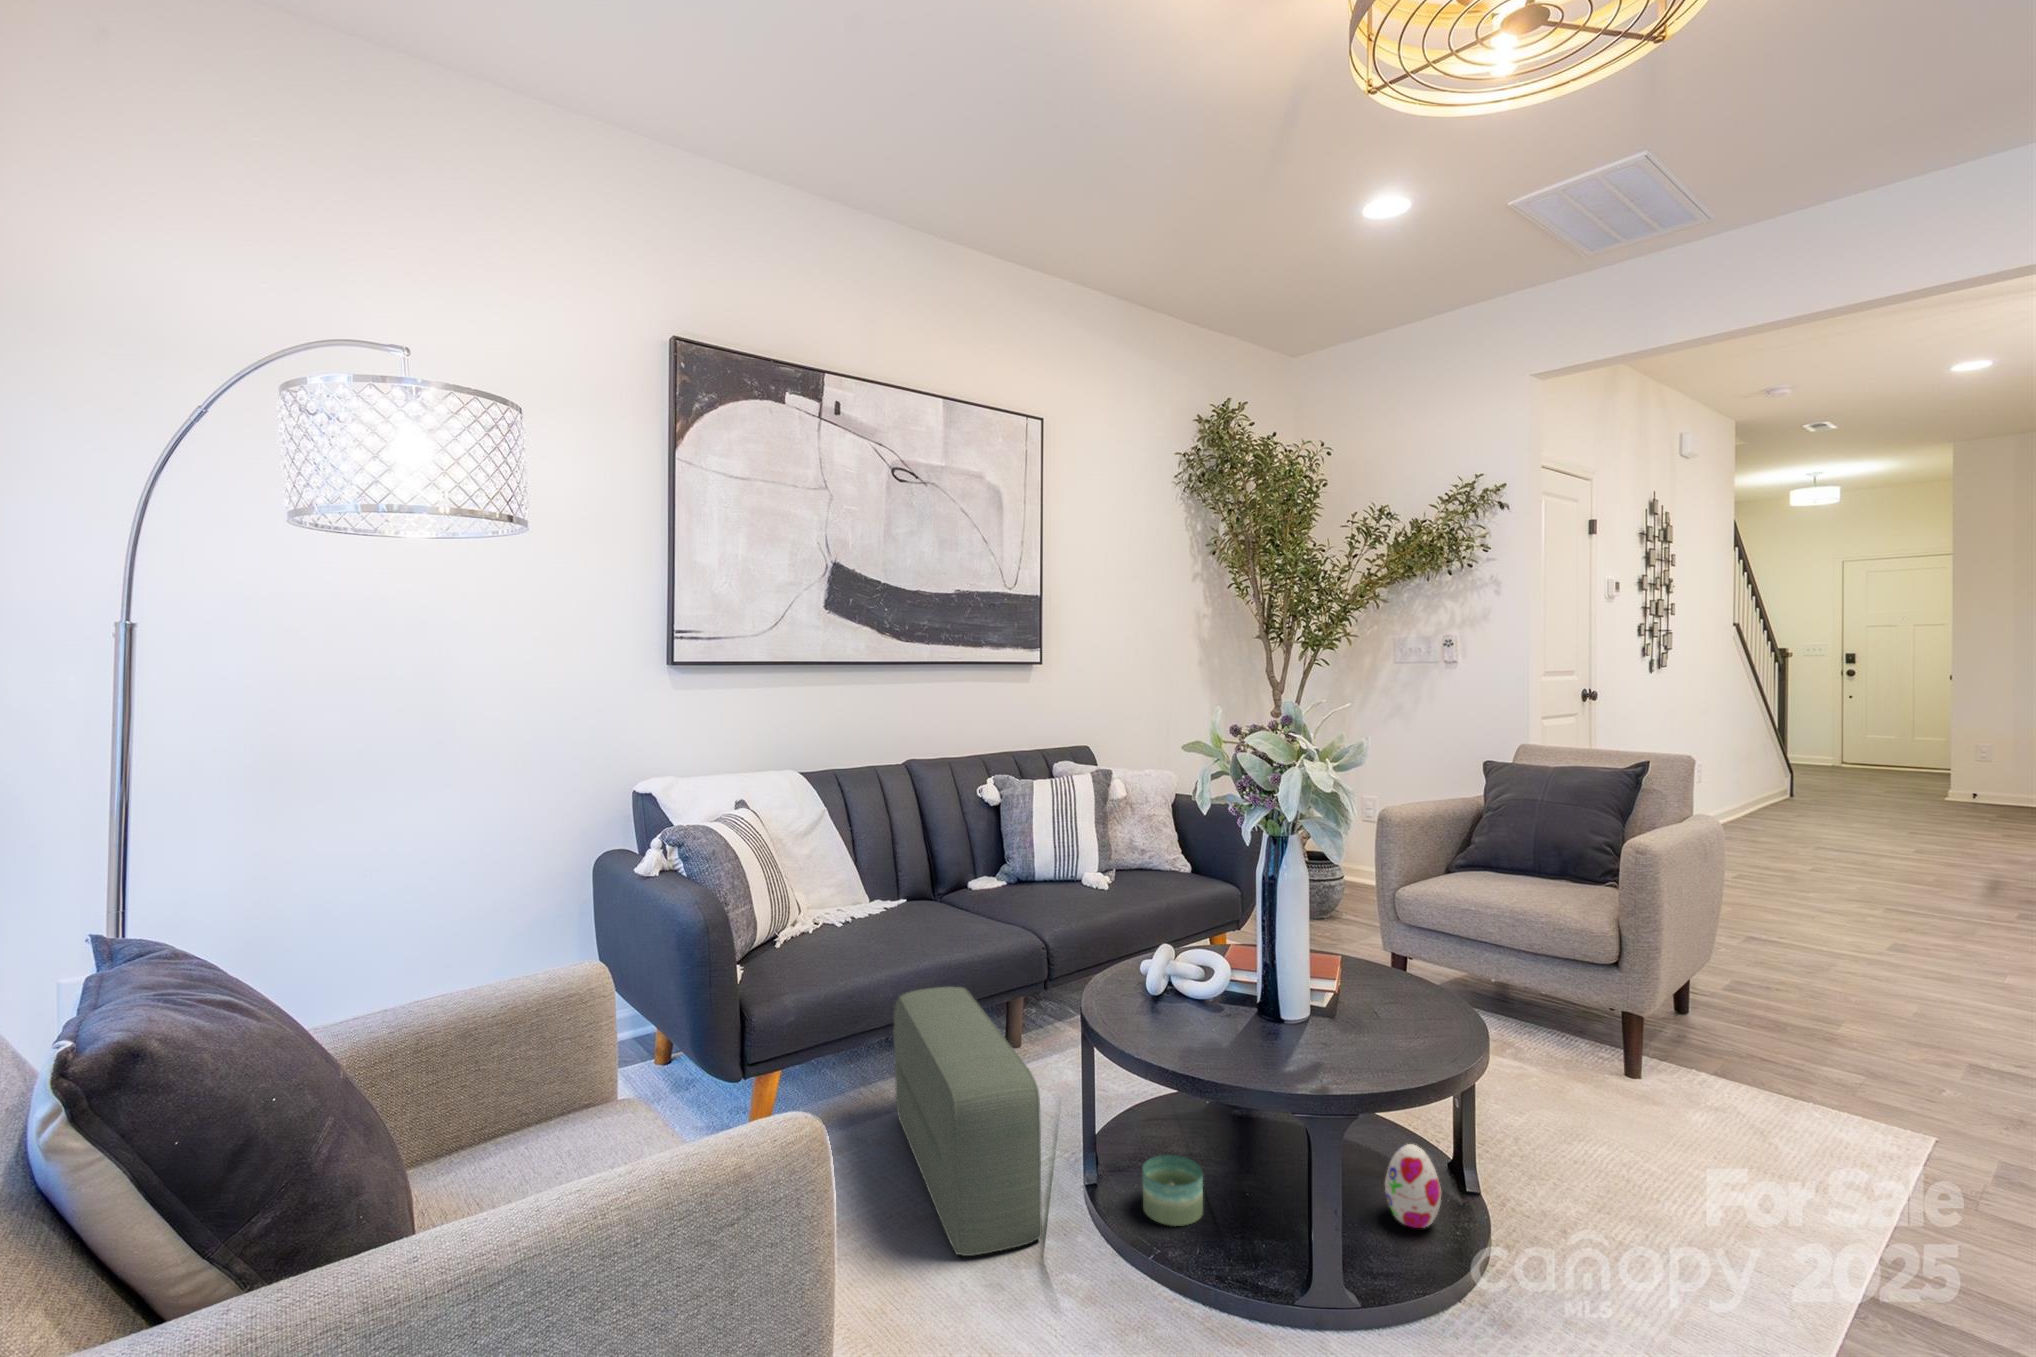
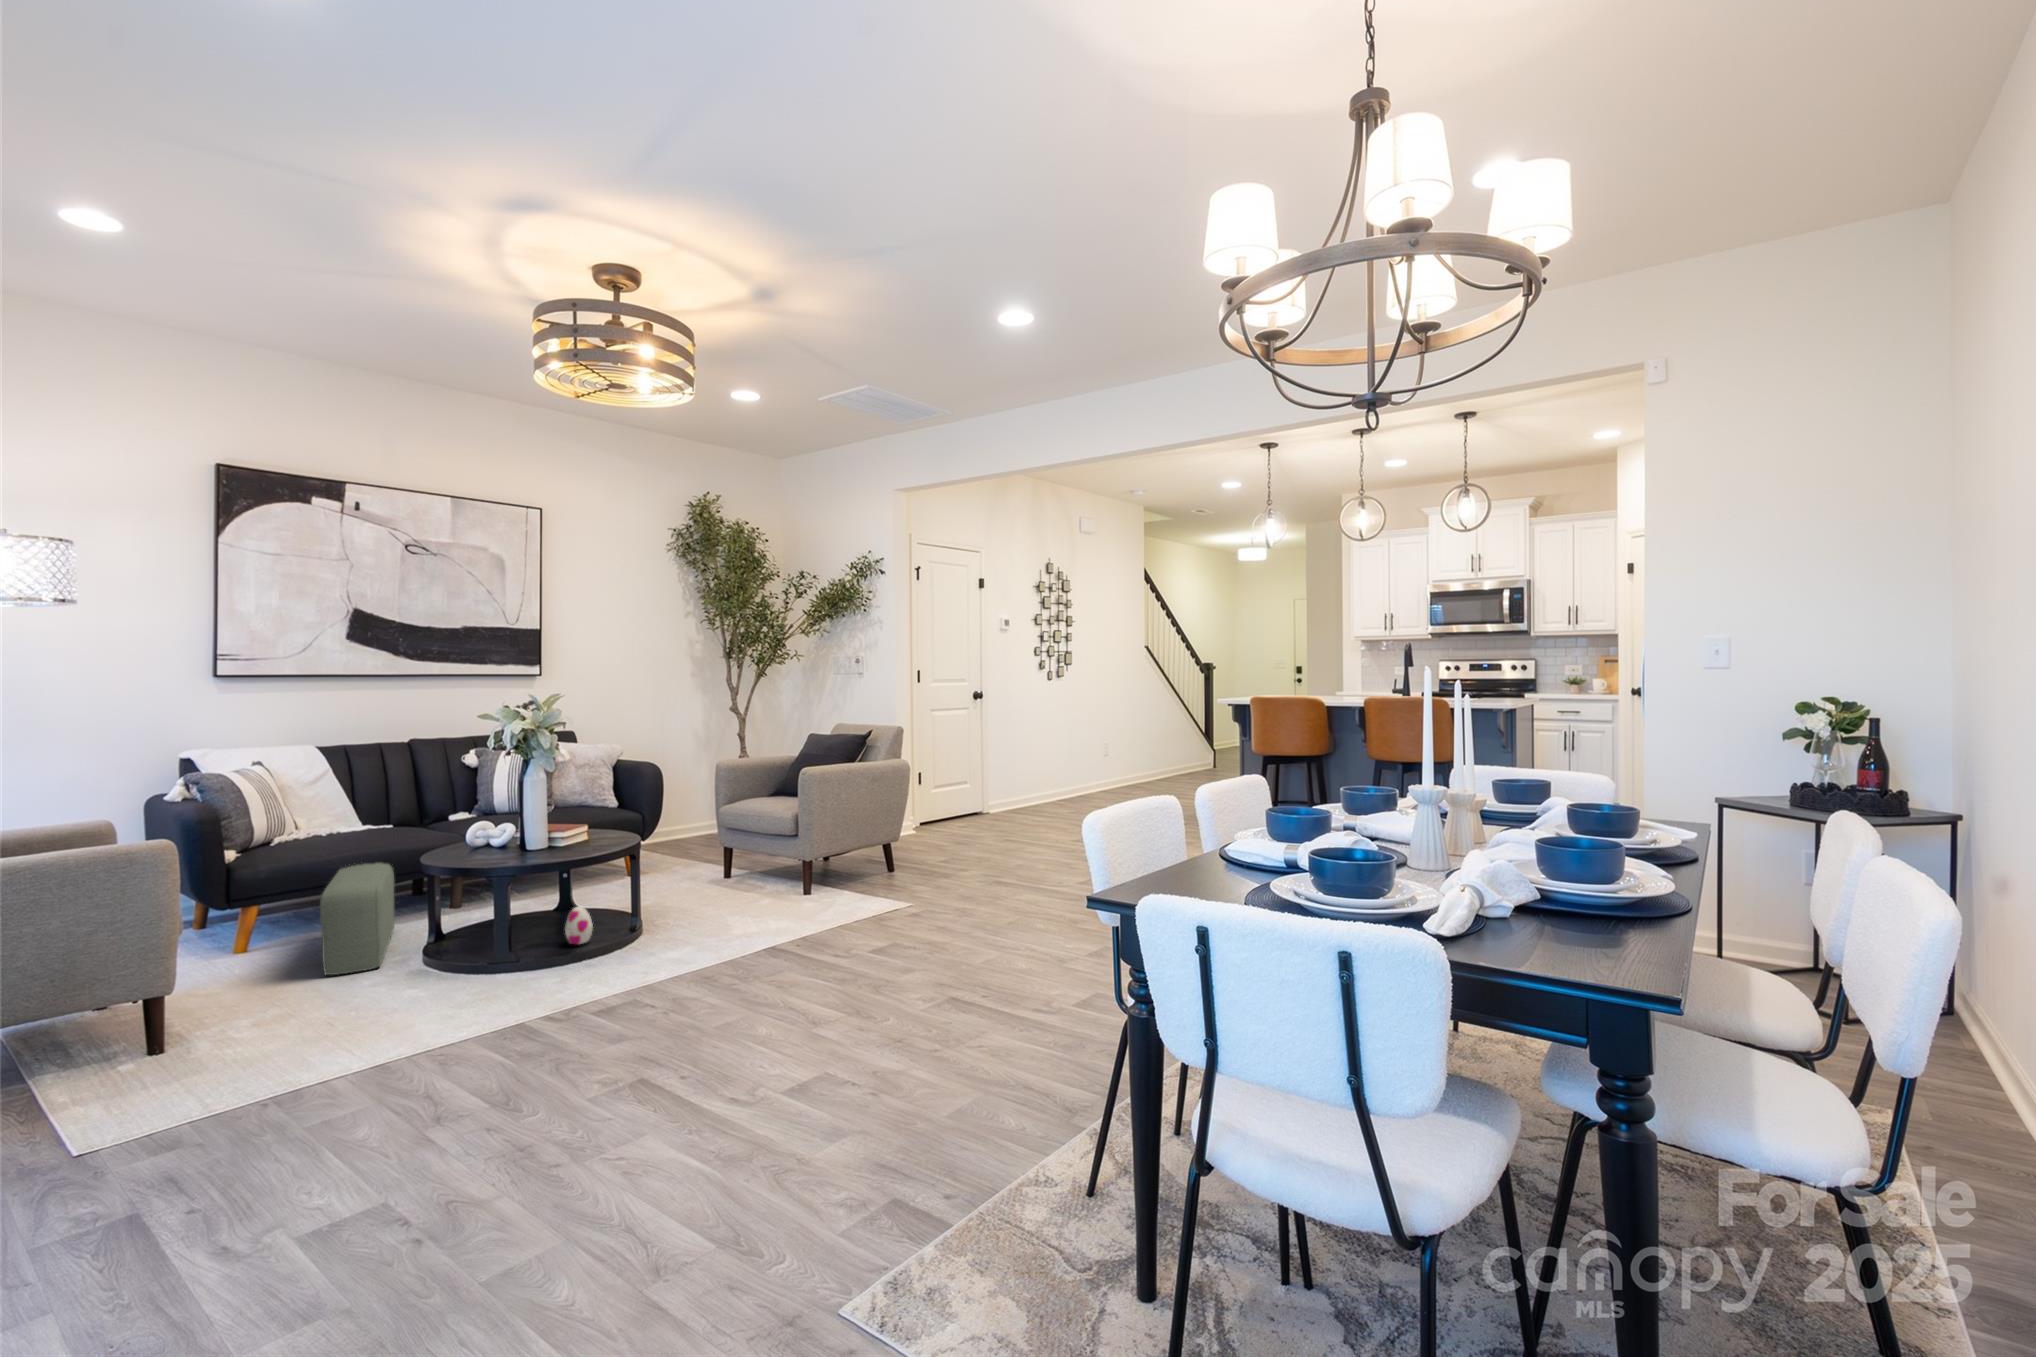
candle: present [1142,1155,1203,1226] -> none [441,926,477,954]

